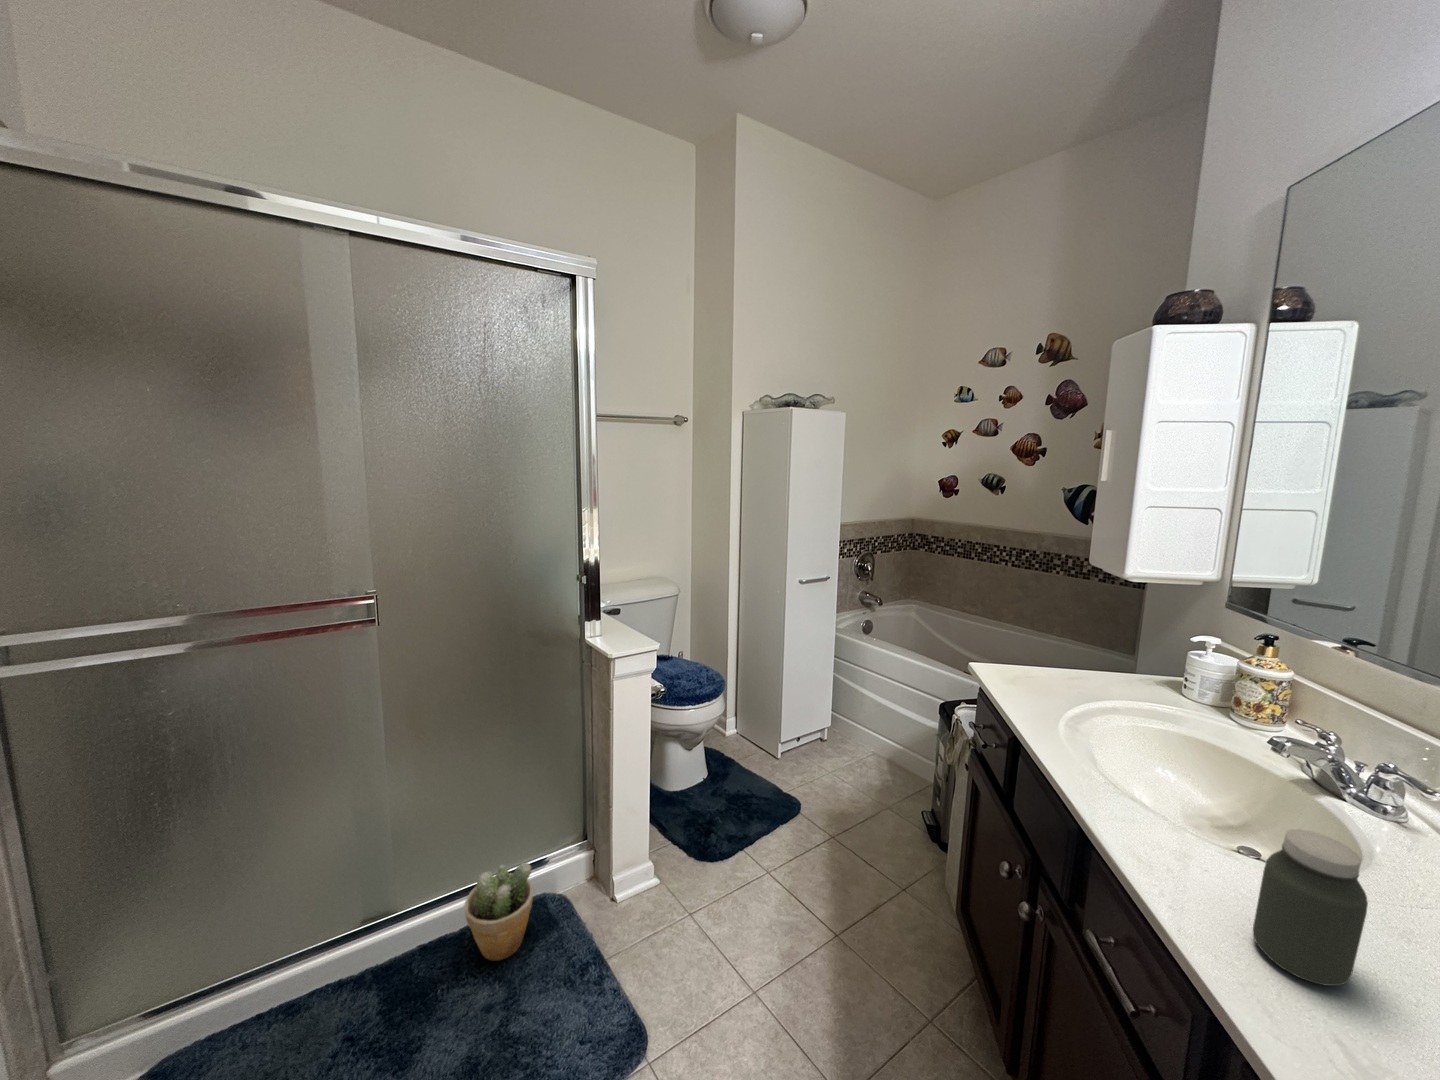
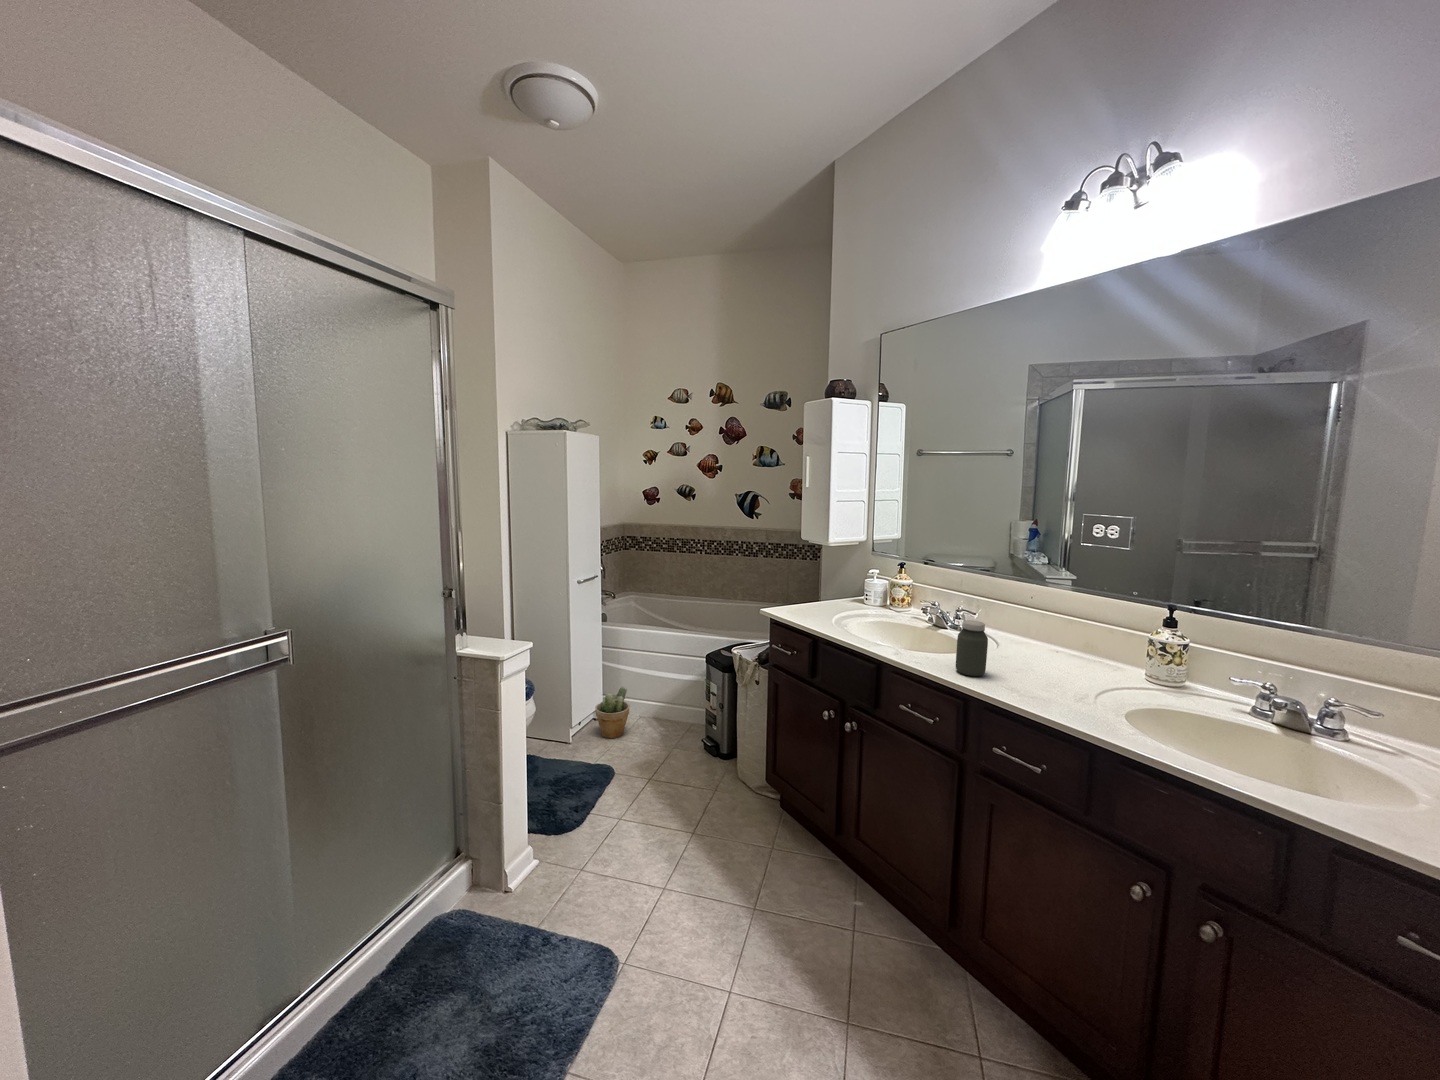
potted plant: present [465,863,533,961] -> present [595,687,630,738]

